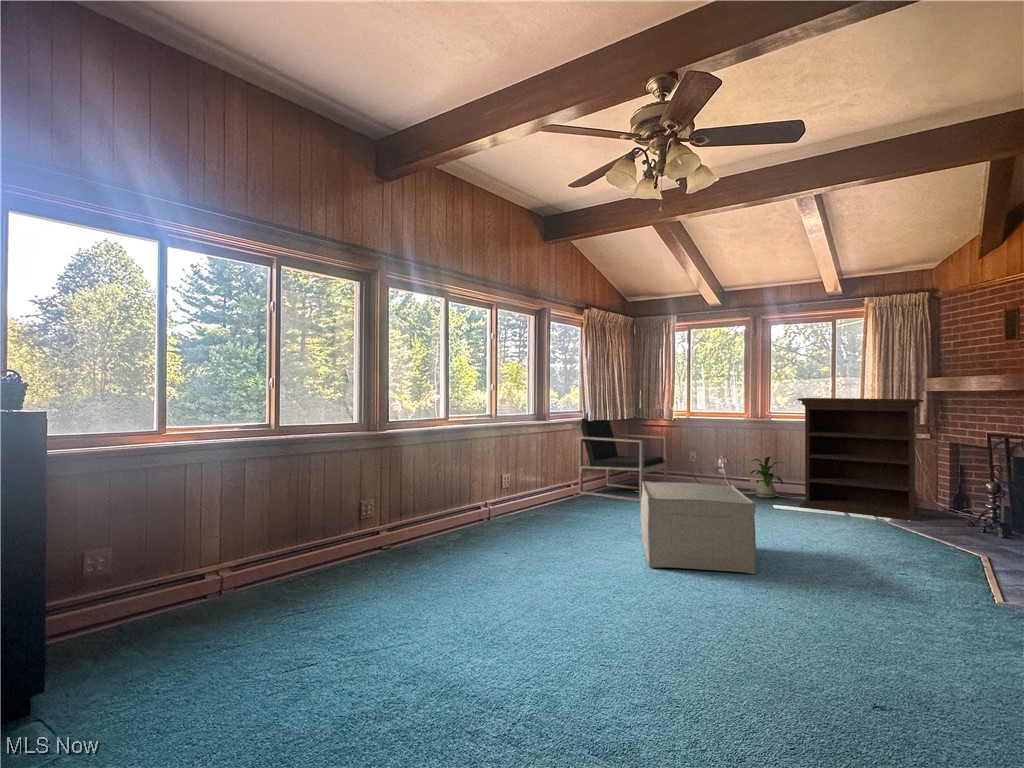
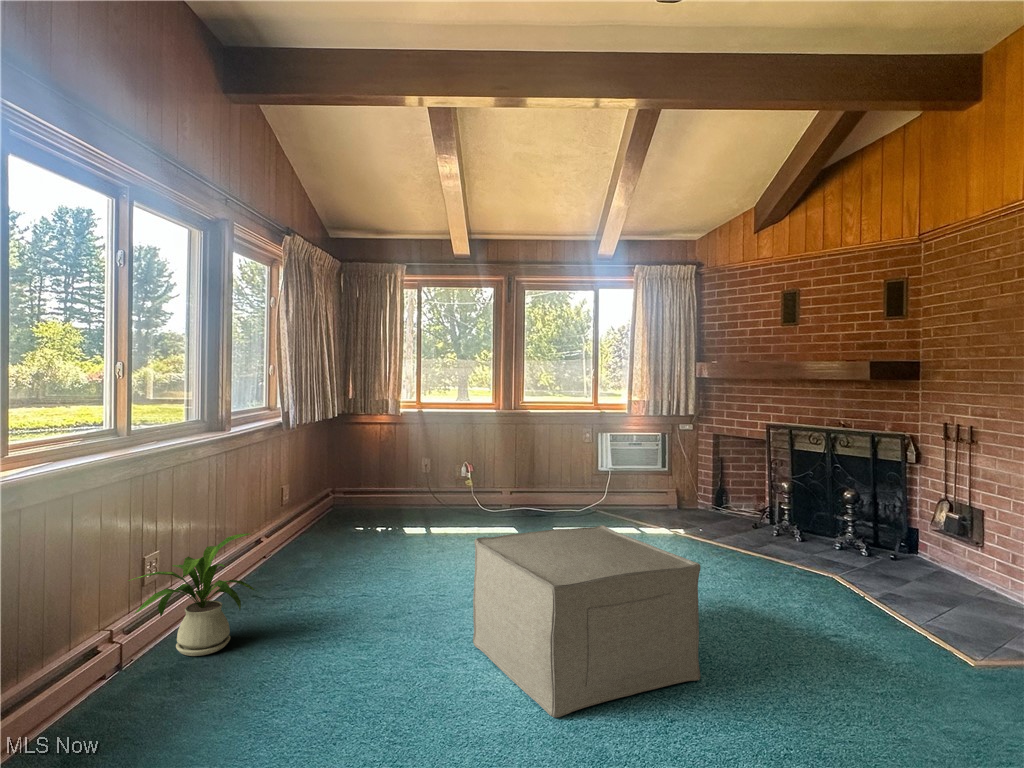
bookshelf: present [797,398,924,521] -> none [576,385,712,527]
armchair: present [579,418,667,501] -> none [273,414,407,550]
house plant: present [751,457,783,498] -> present [129,533,257,656]

